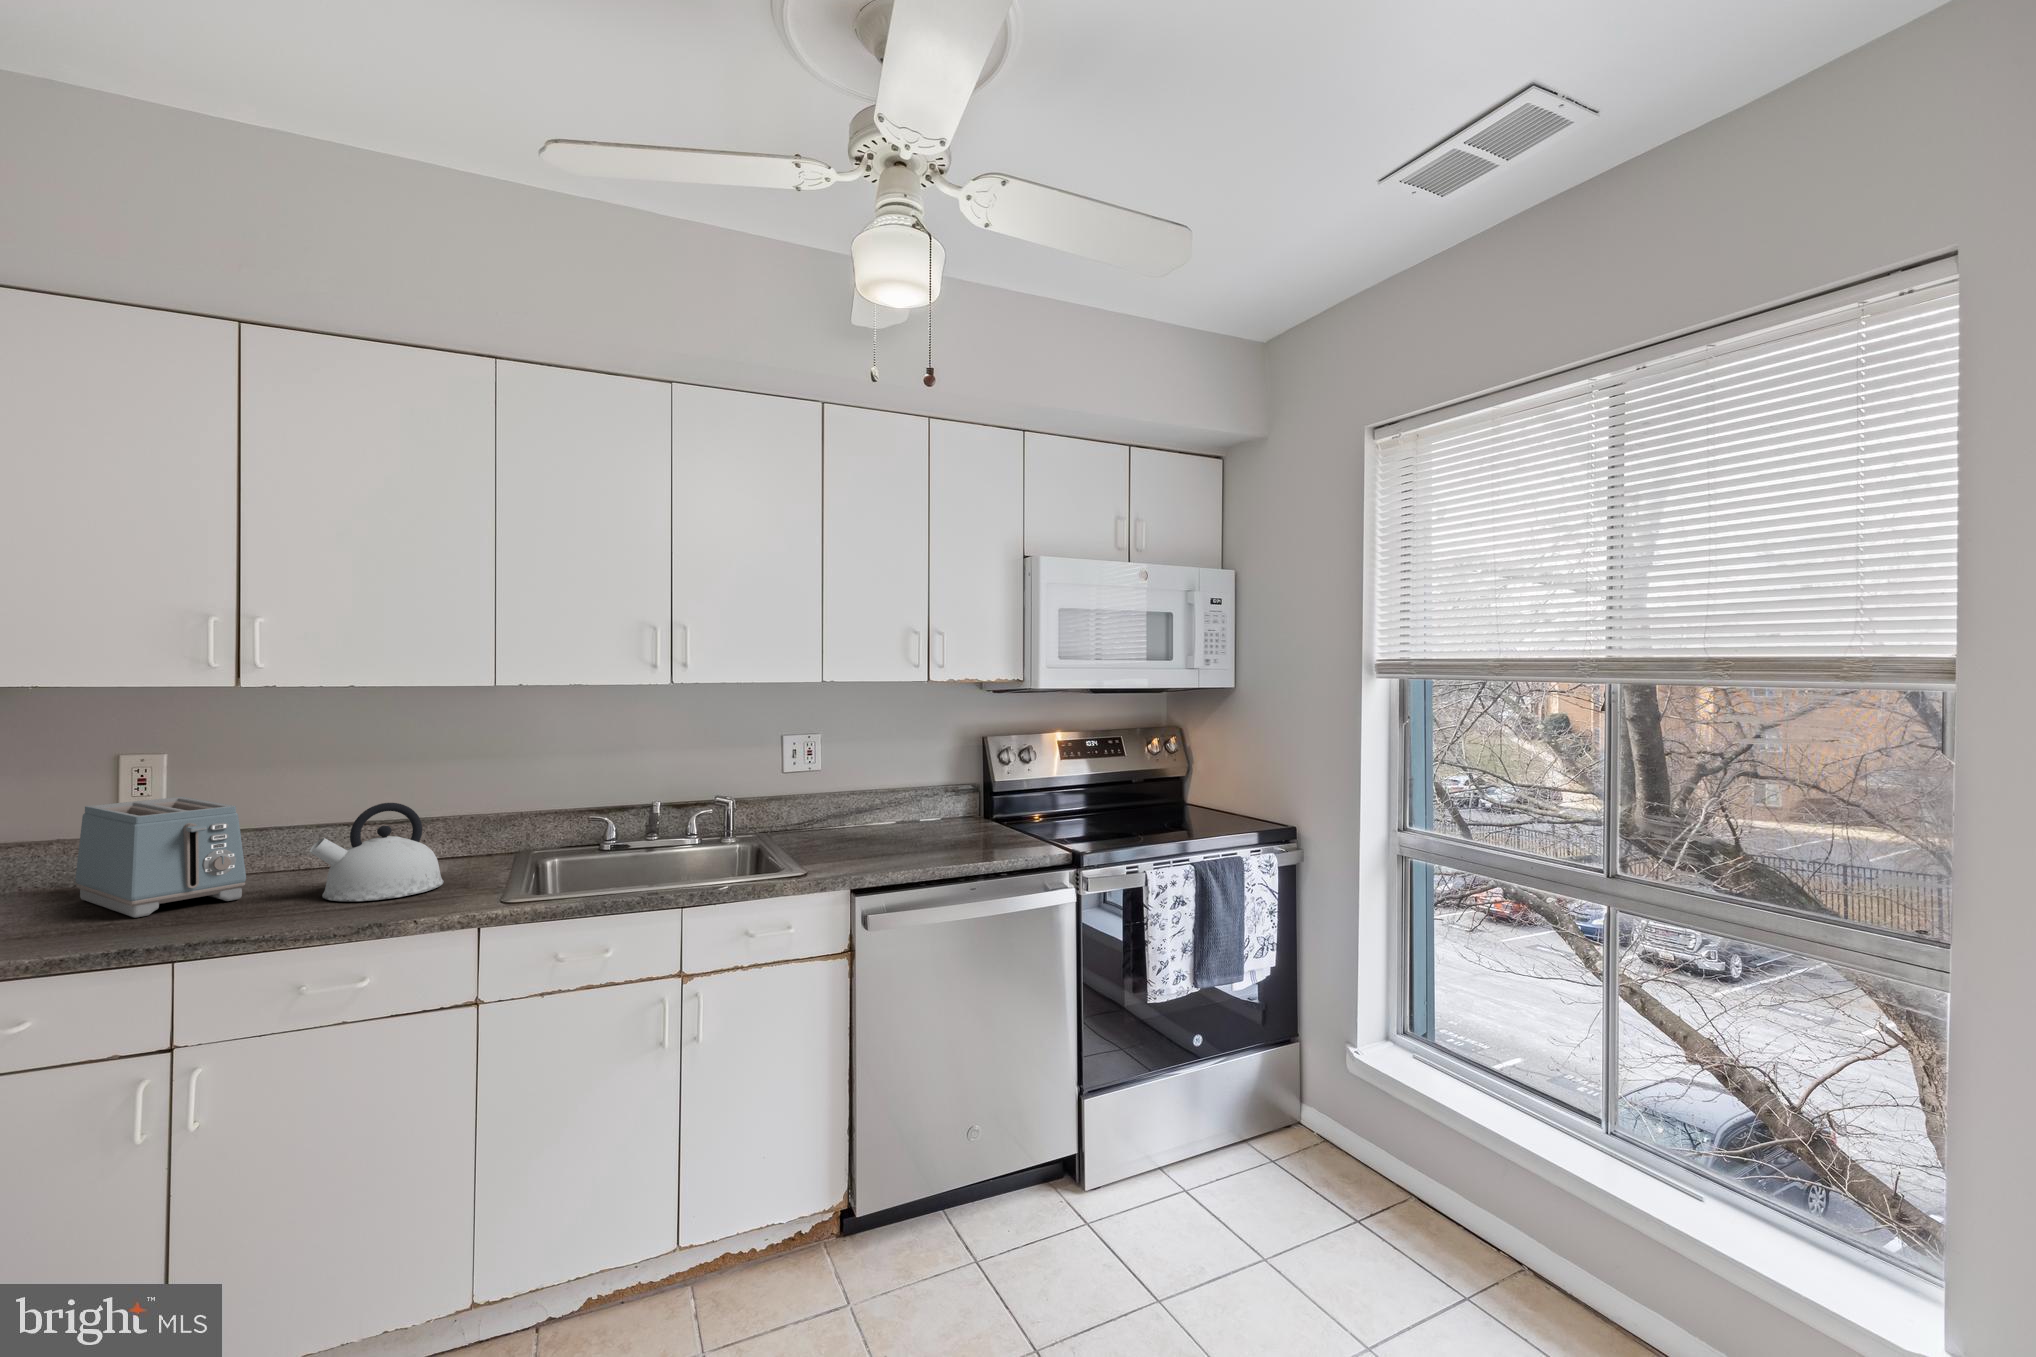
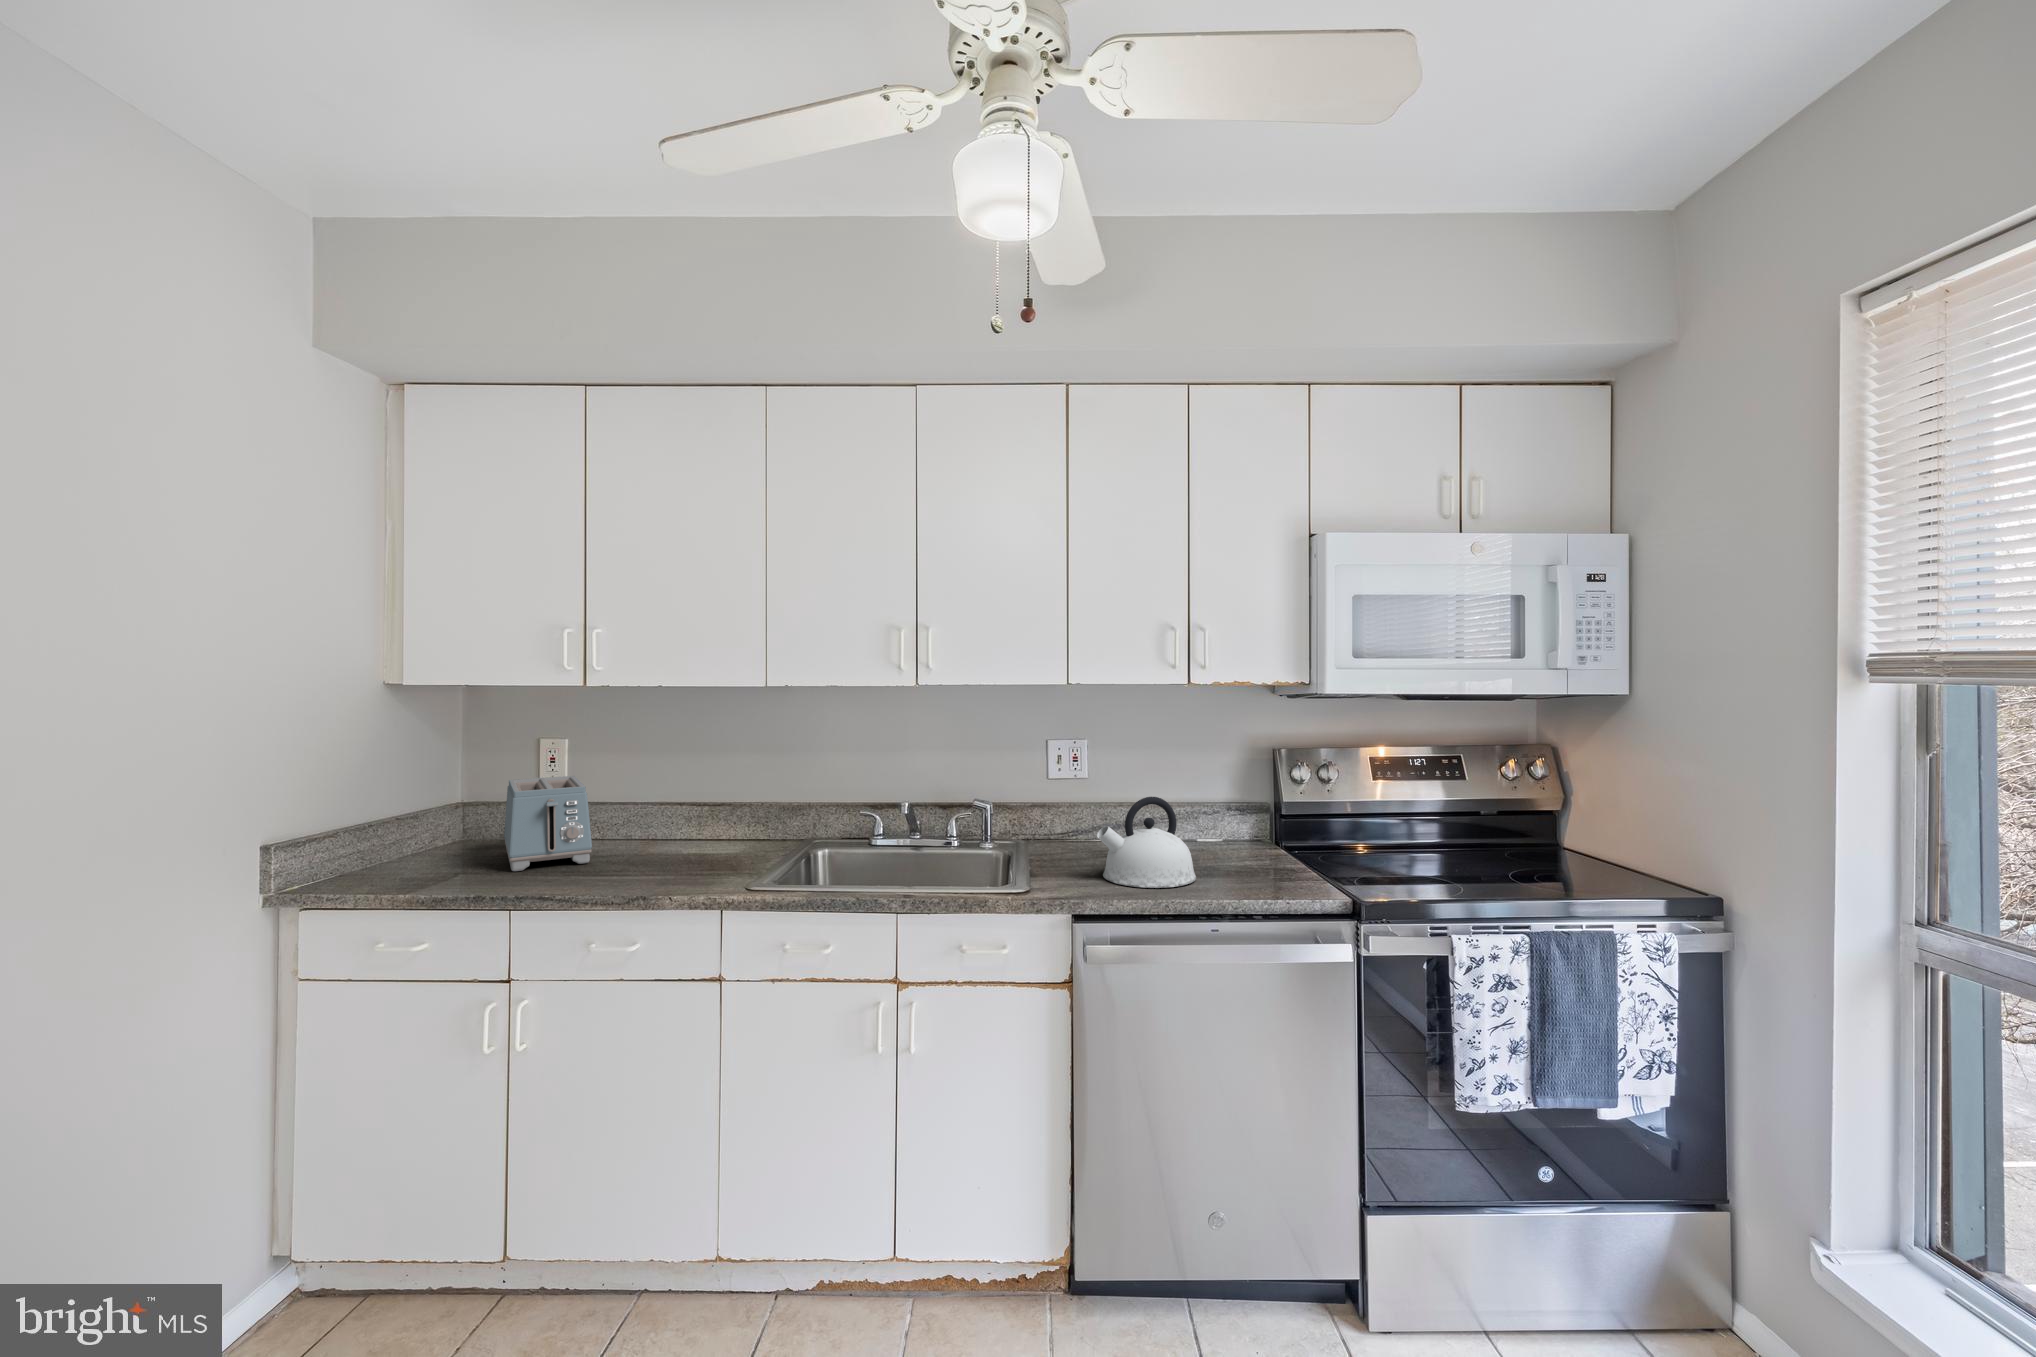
kettle: present [310,803,444,901] -> present [1097,797,1196,888]

